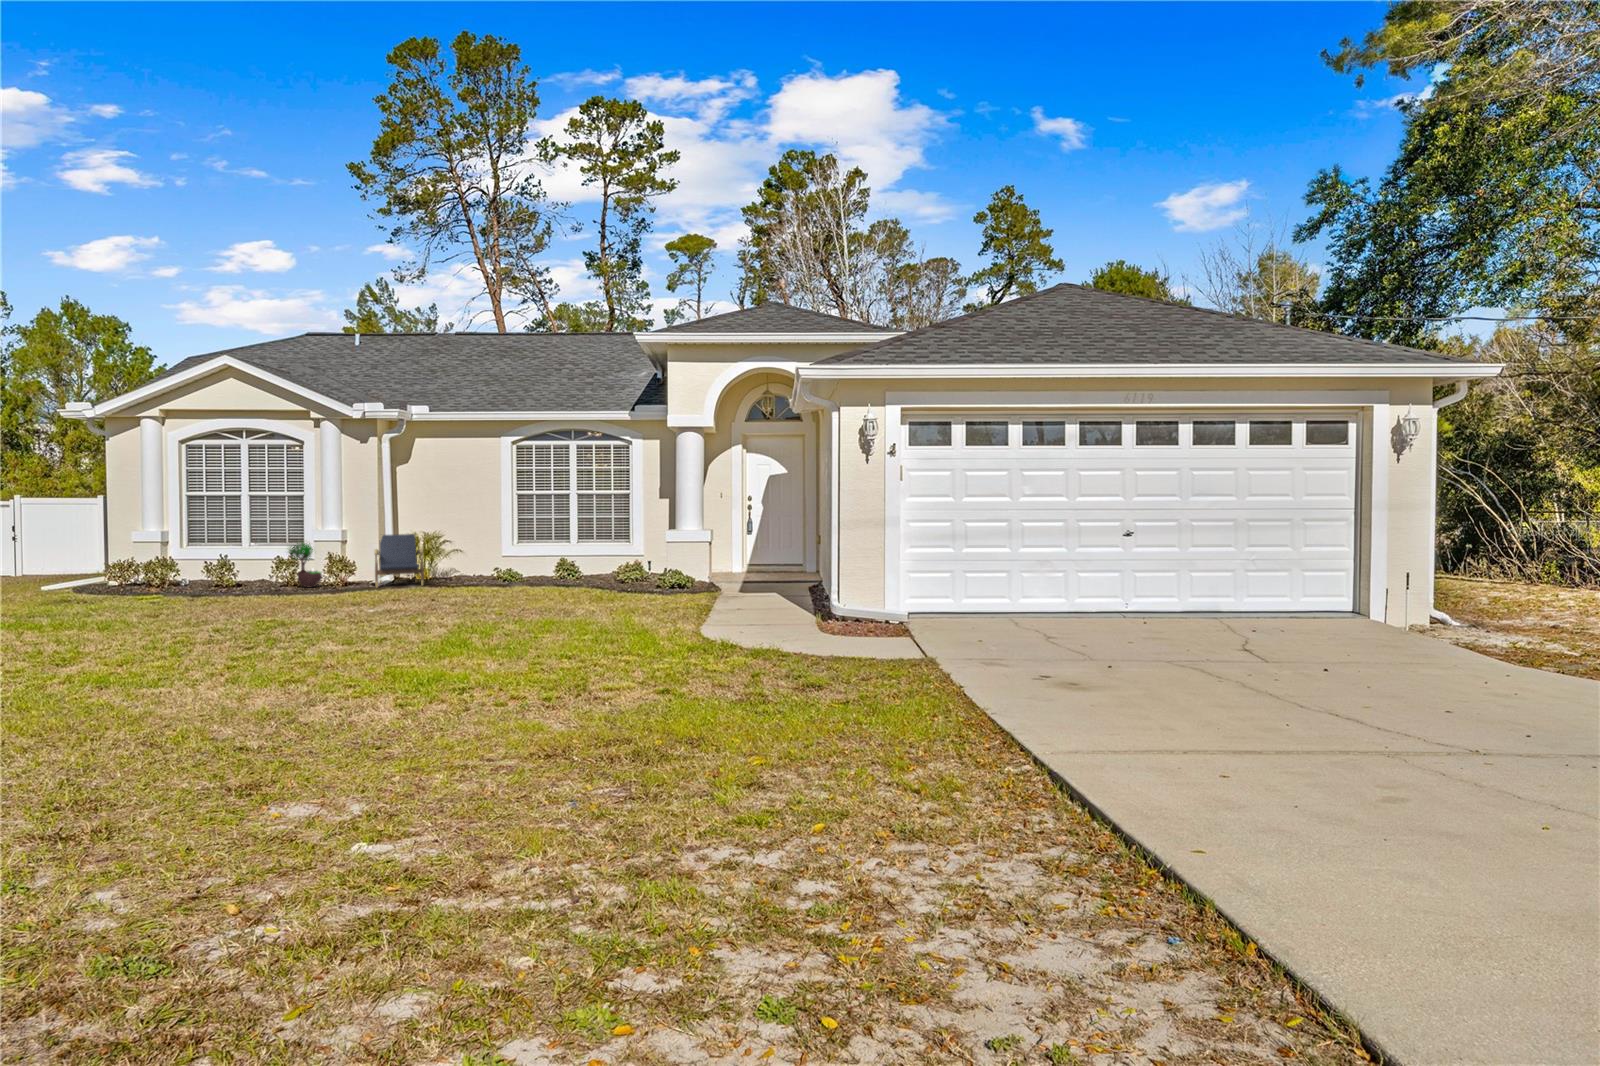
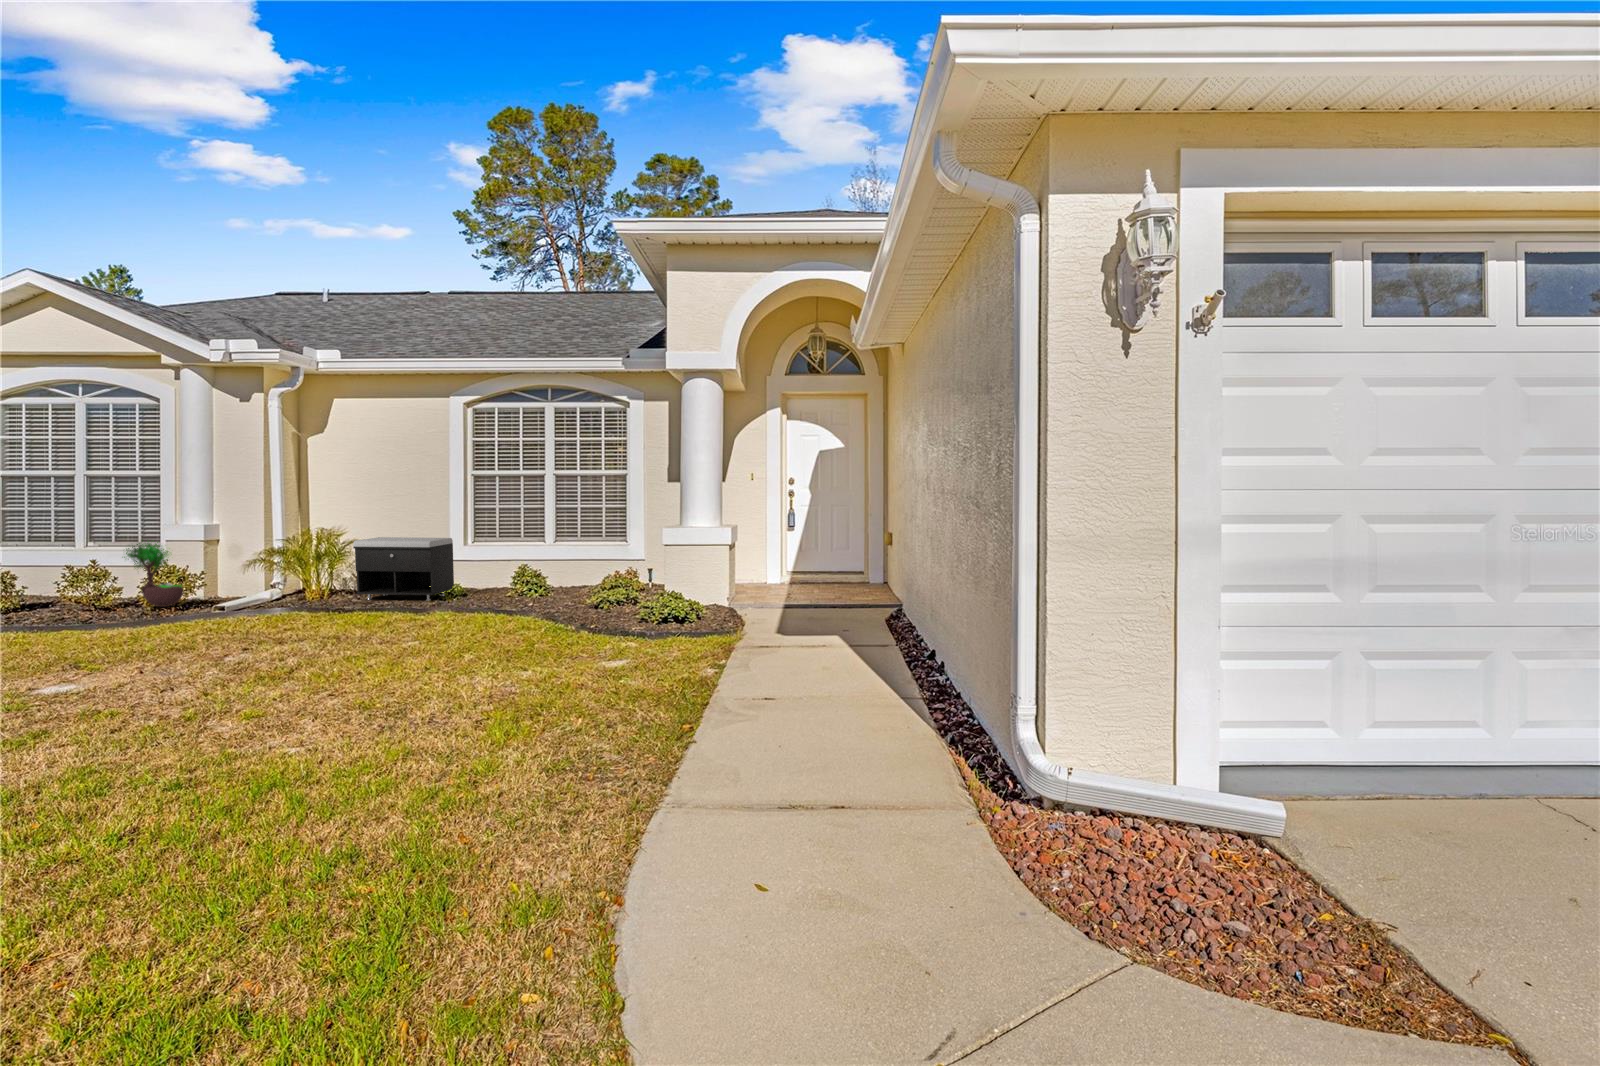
lounge chair: present [374,534,424,587] -> none [250,531,330,609]
storage bench: none [439,539,505,583] -> present [353,537,454,601]

